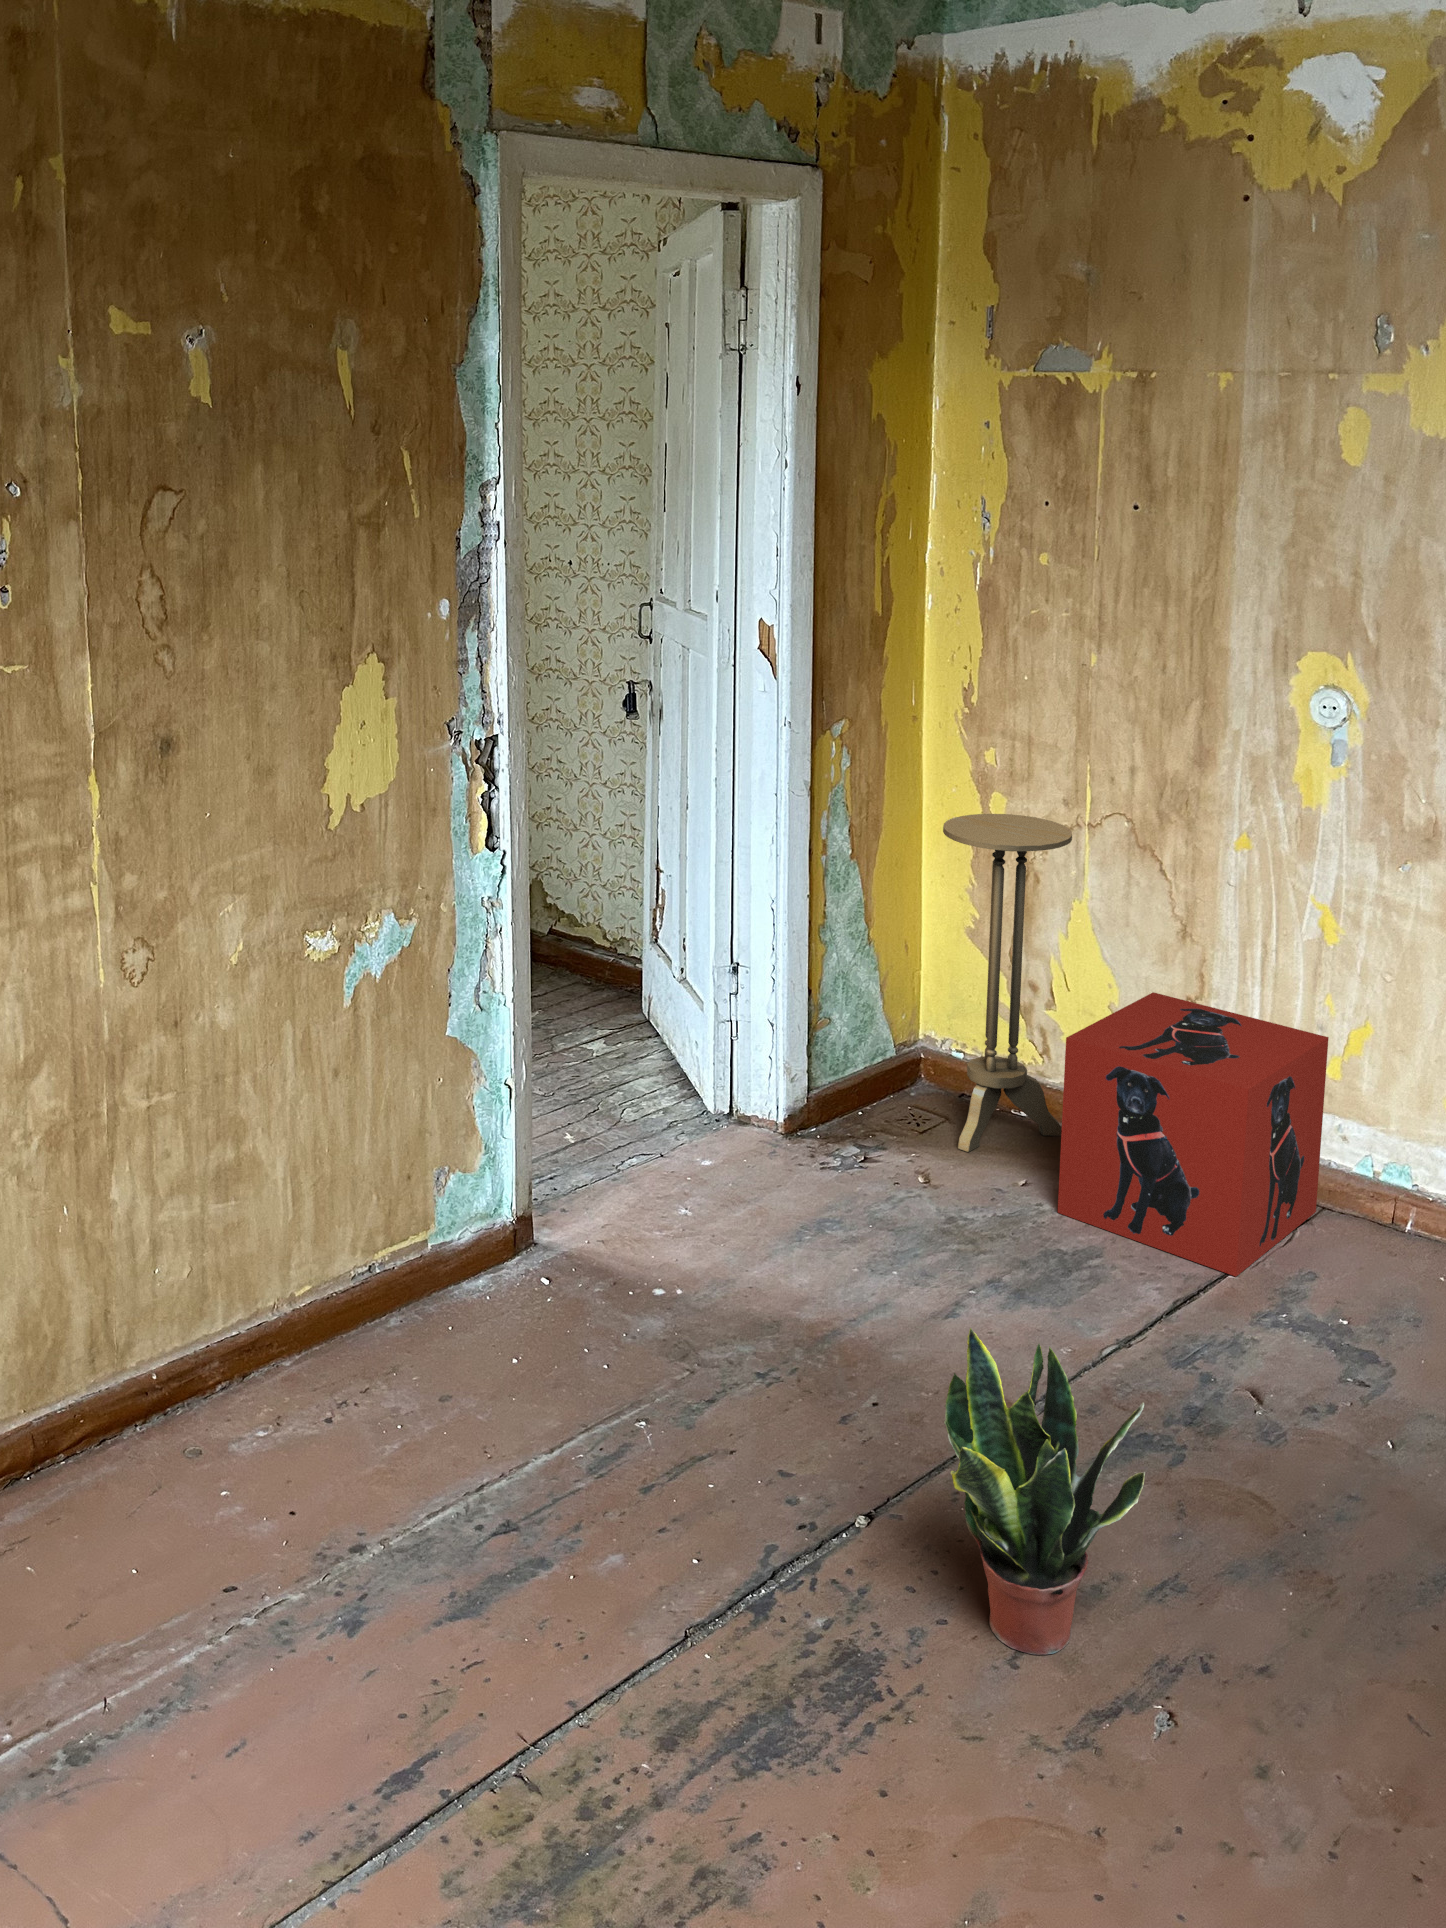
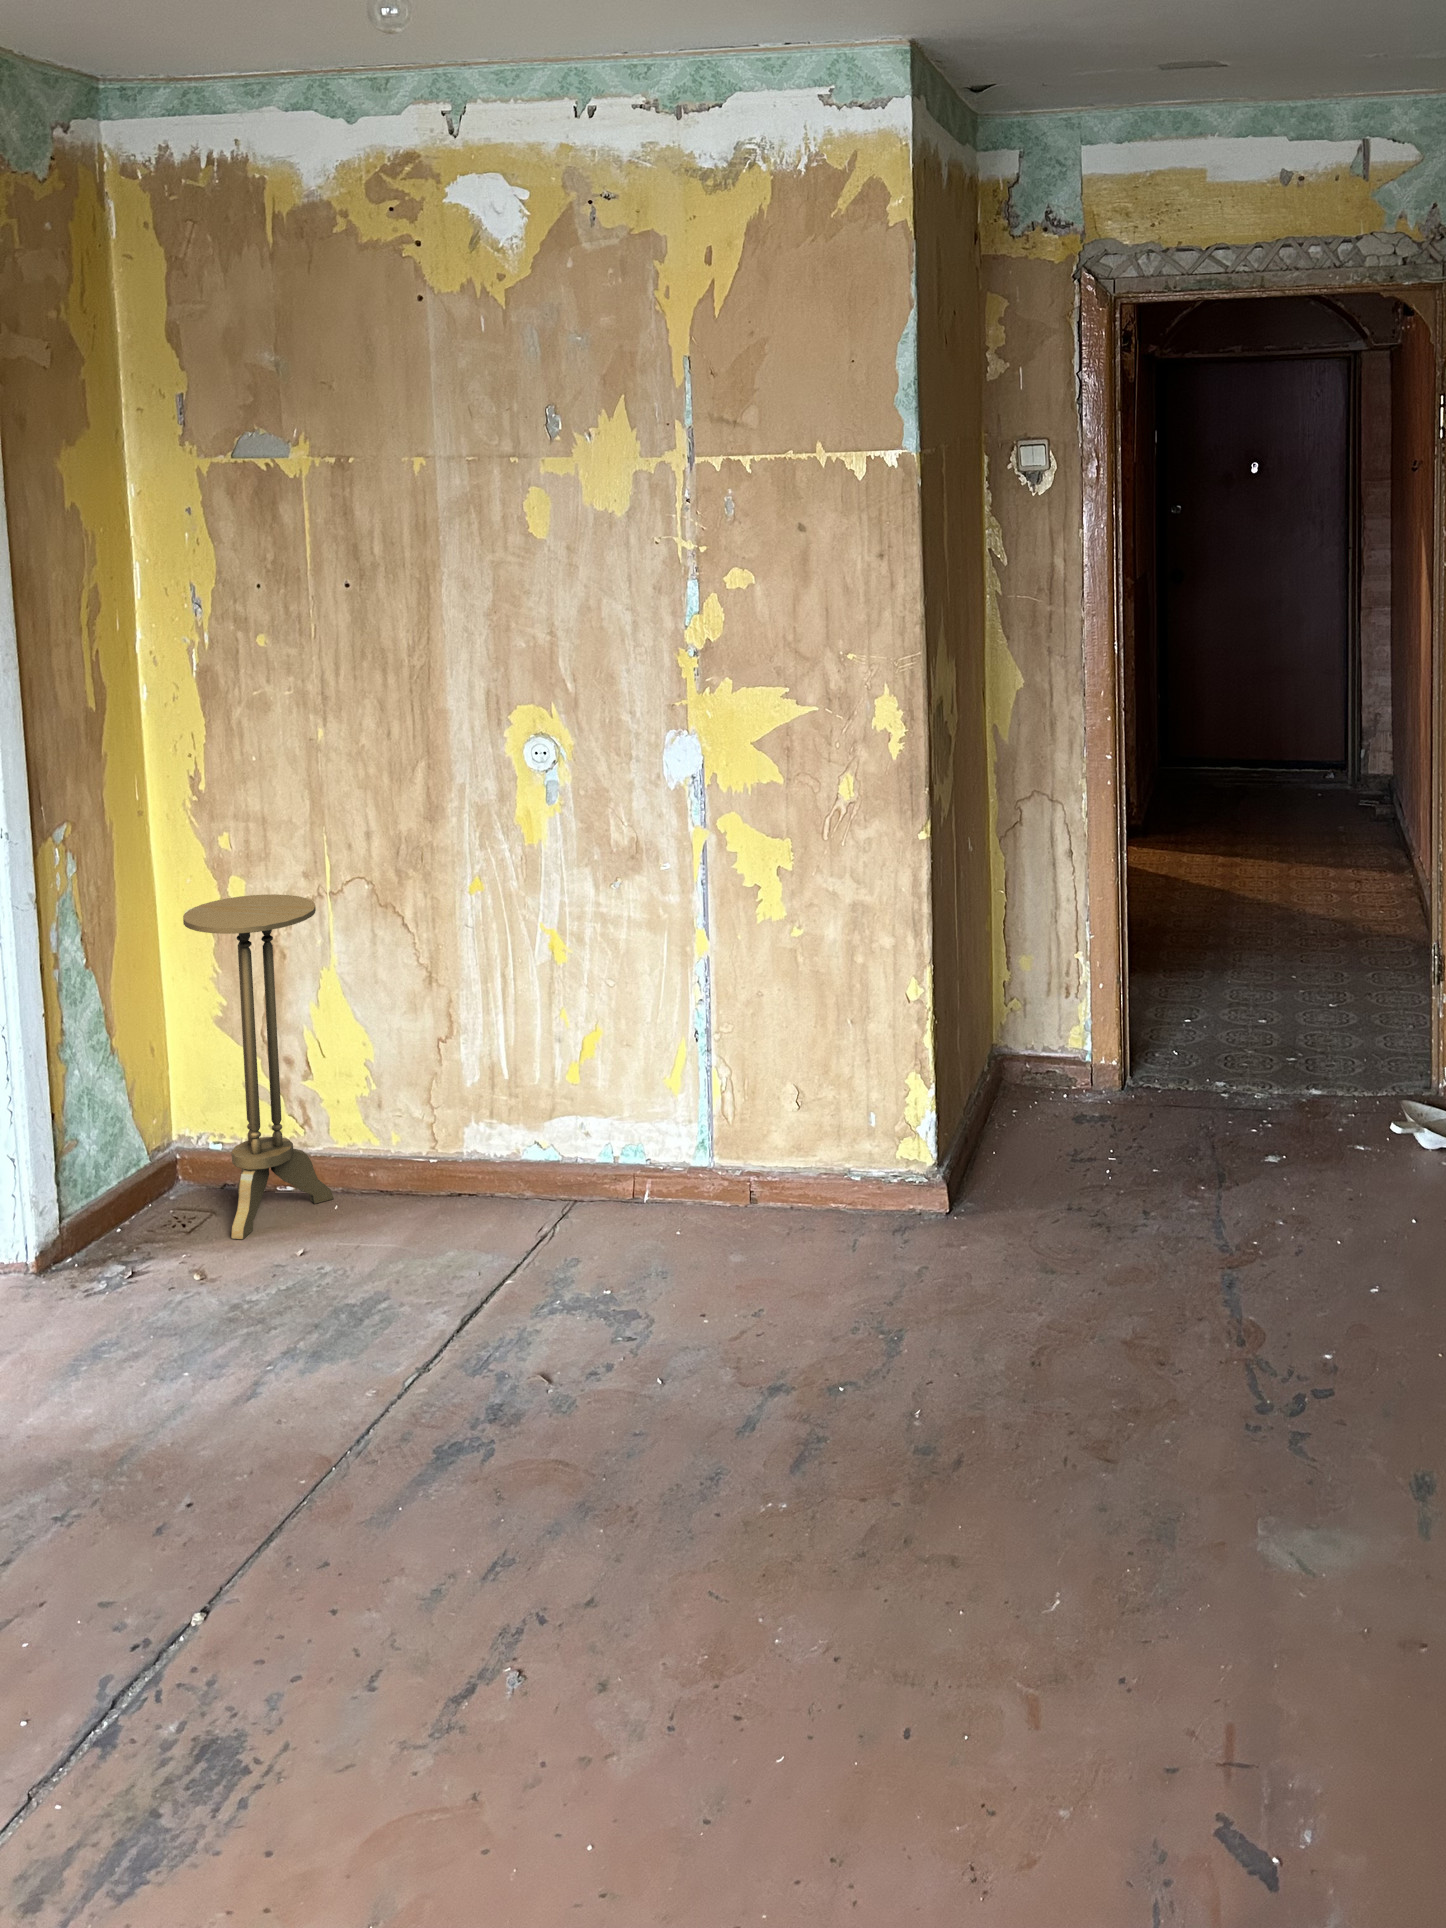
storage box: present [1058,992,1329,1276] -> none [333,1041,571,1283]
potted plant: present [944,1328,1145,1655] -> none [275,1385,469,1674]

